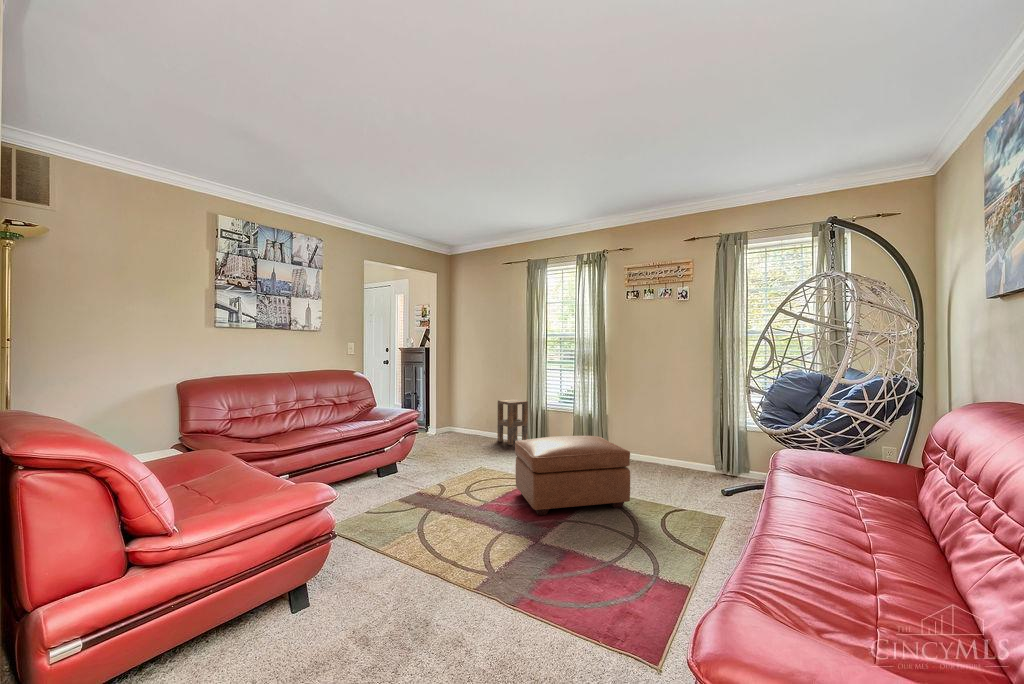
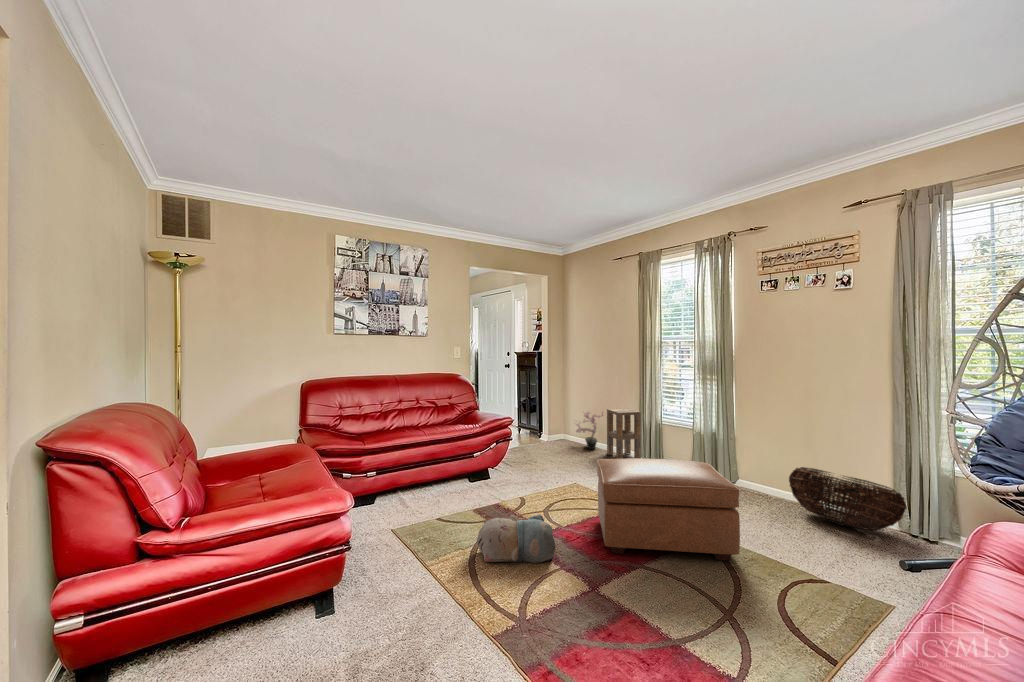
potted plant: none [463,402,494,439] -> present [576,412,603,449]
basket: none [648,435,722,475] -> present [789,467,907,530]
plush toy: none [425,491,497,537] -> present [477,514,555,563]

